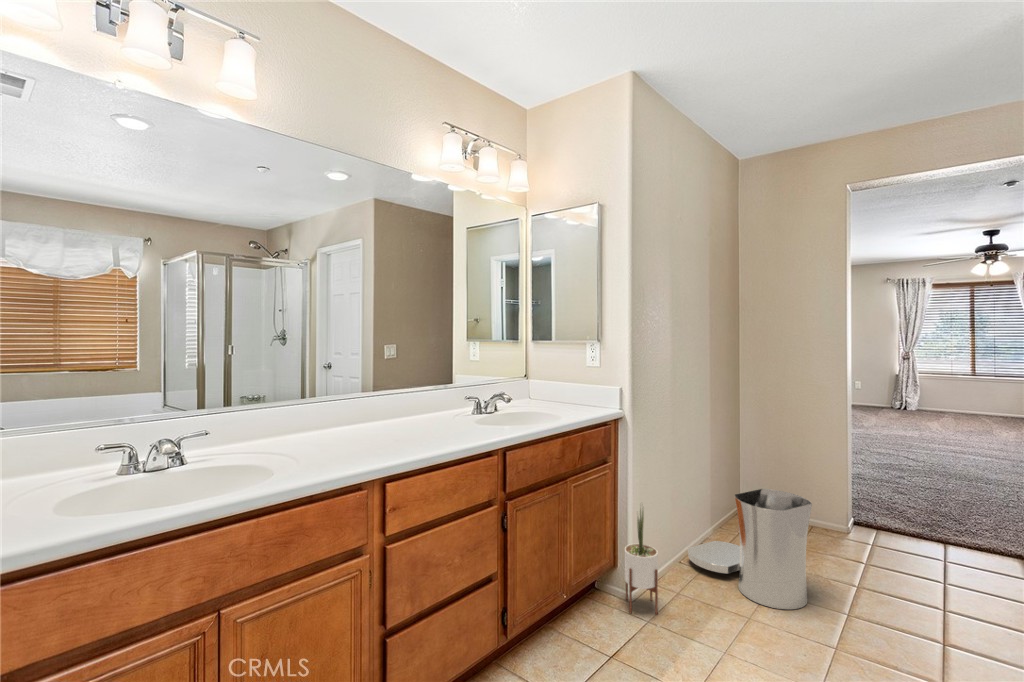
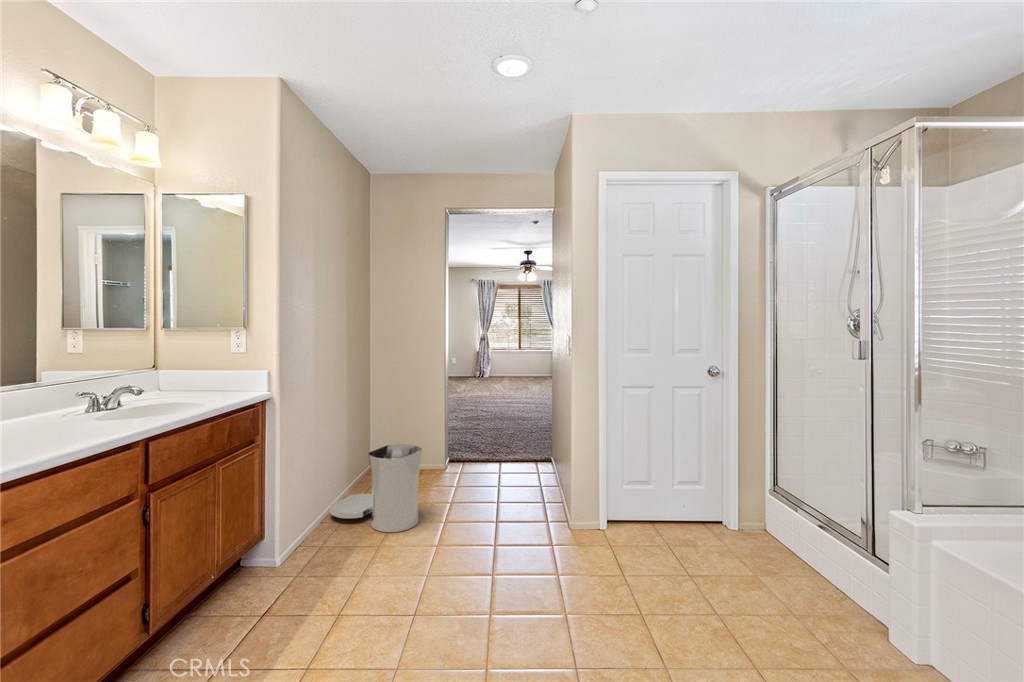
potted plant: present [625,508,658,614] -> none [274,469,305,572]

